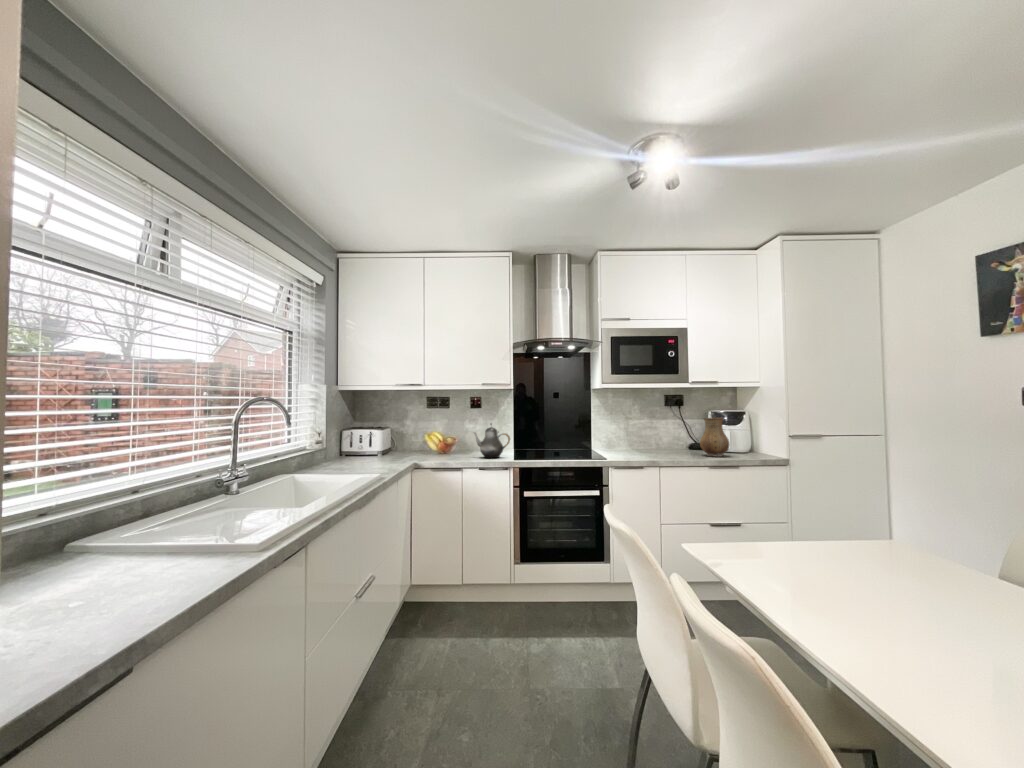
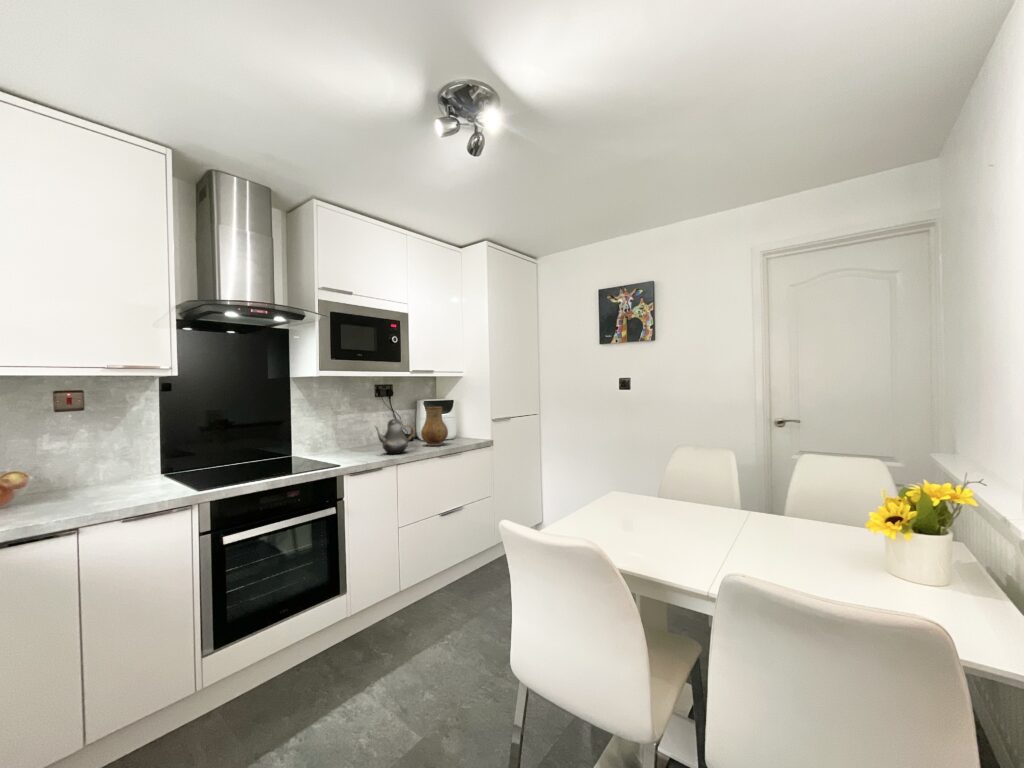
teapot: present [474,423,510,458] -> present [376,415,415,454]

